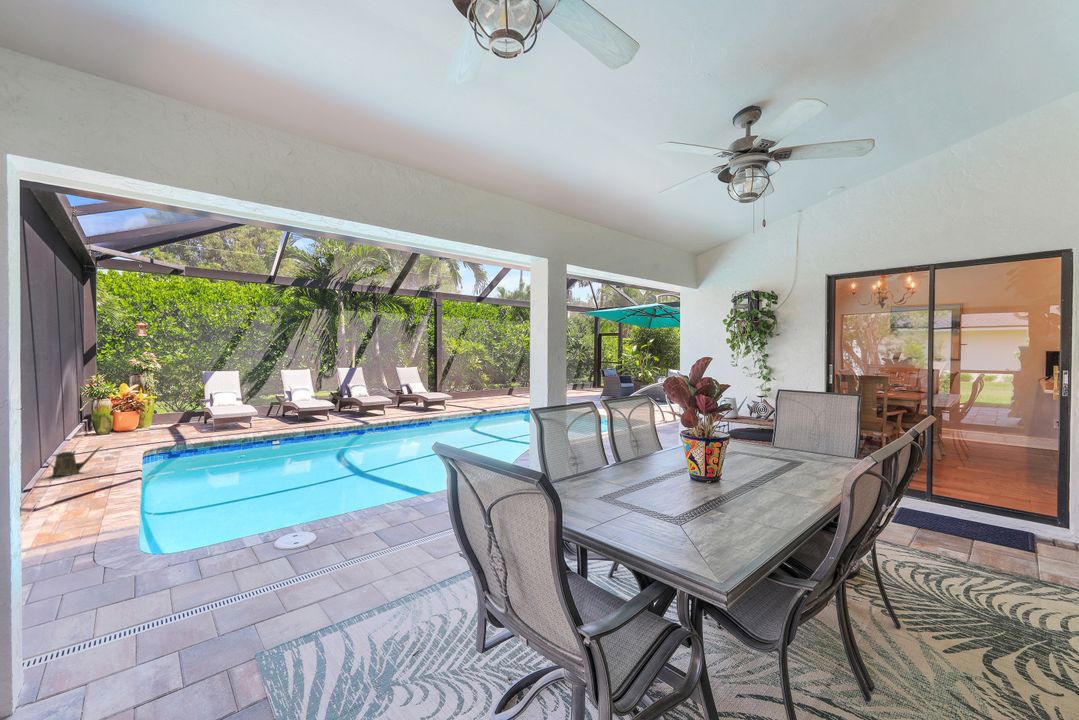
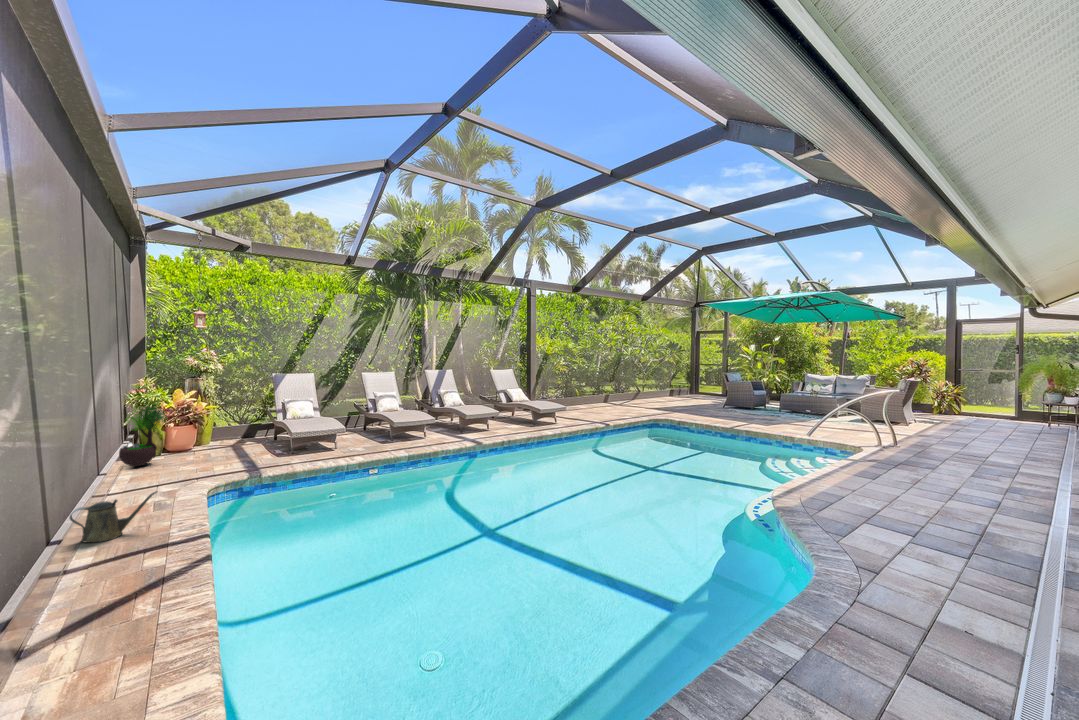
potted tree: none [77,391,115,439] -> present [119,405,167,466]

